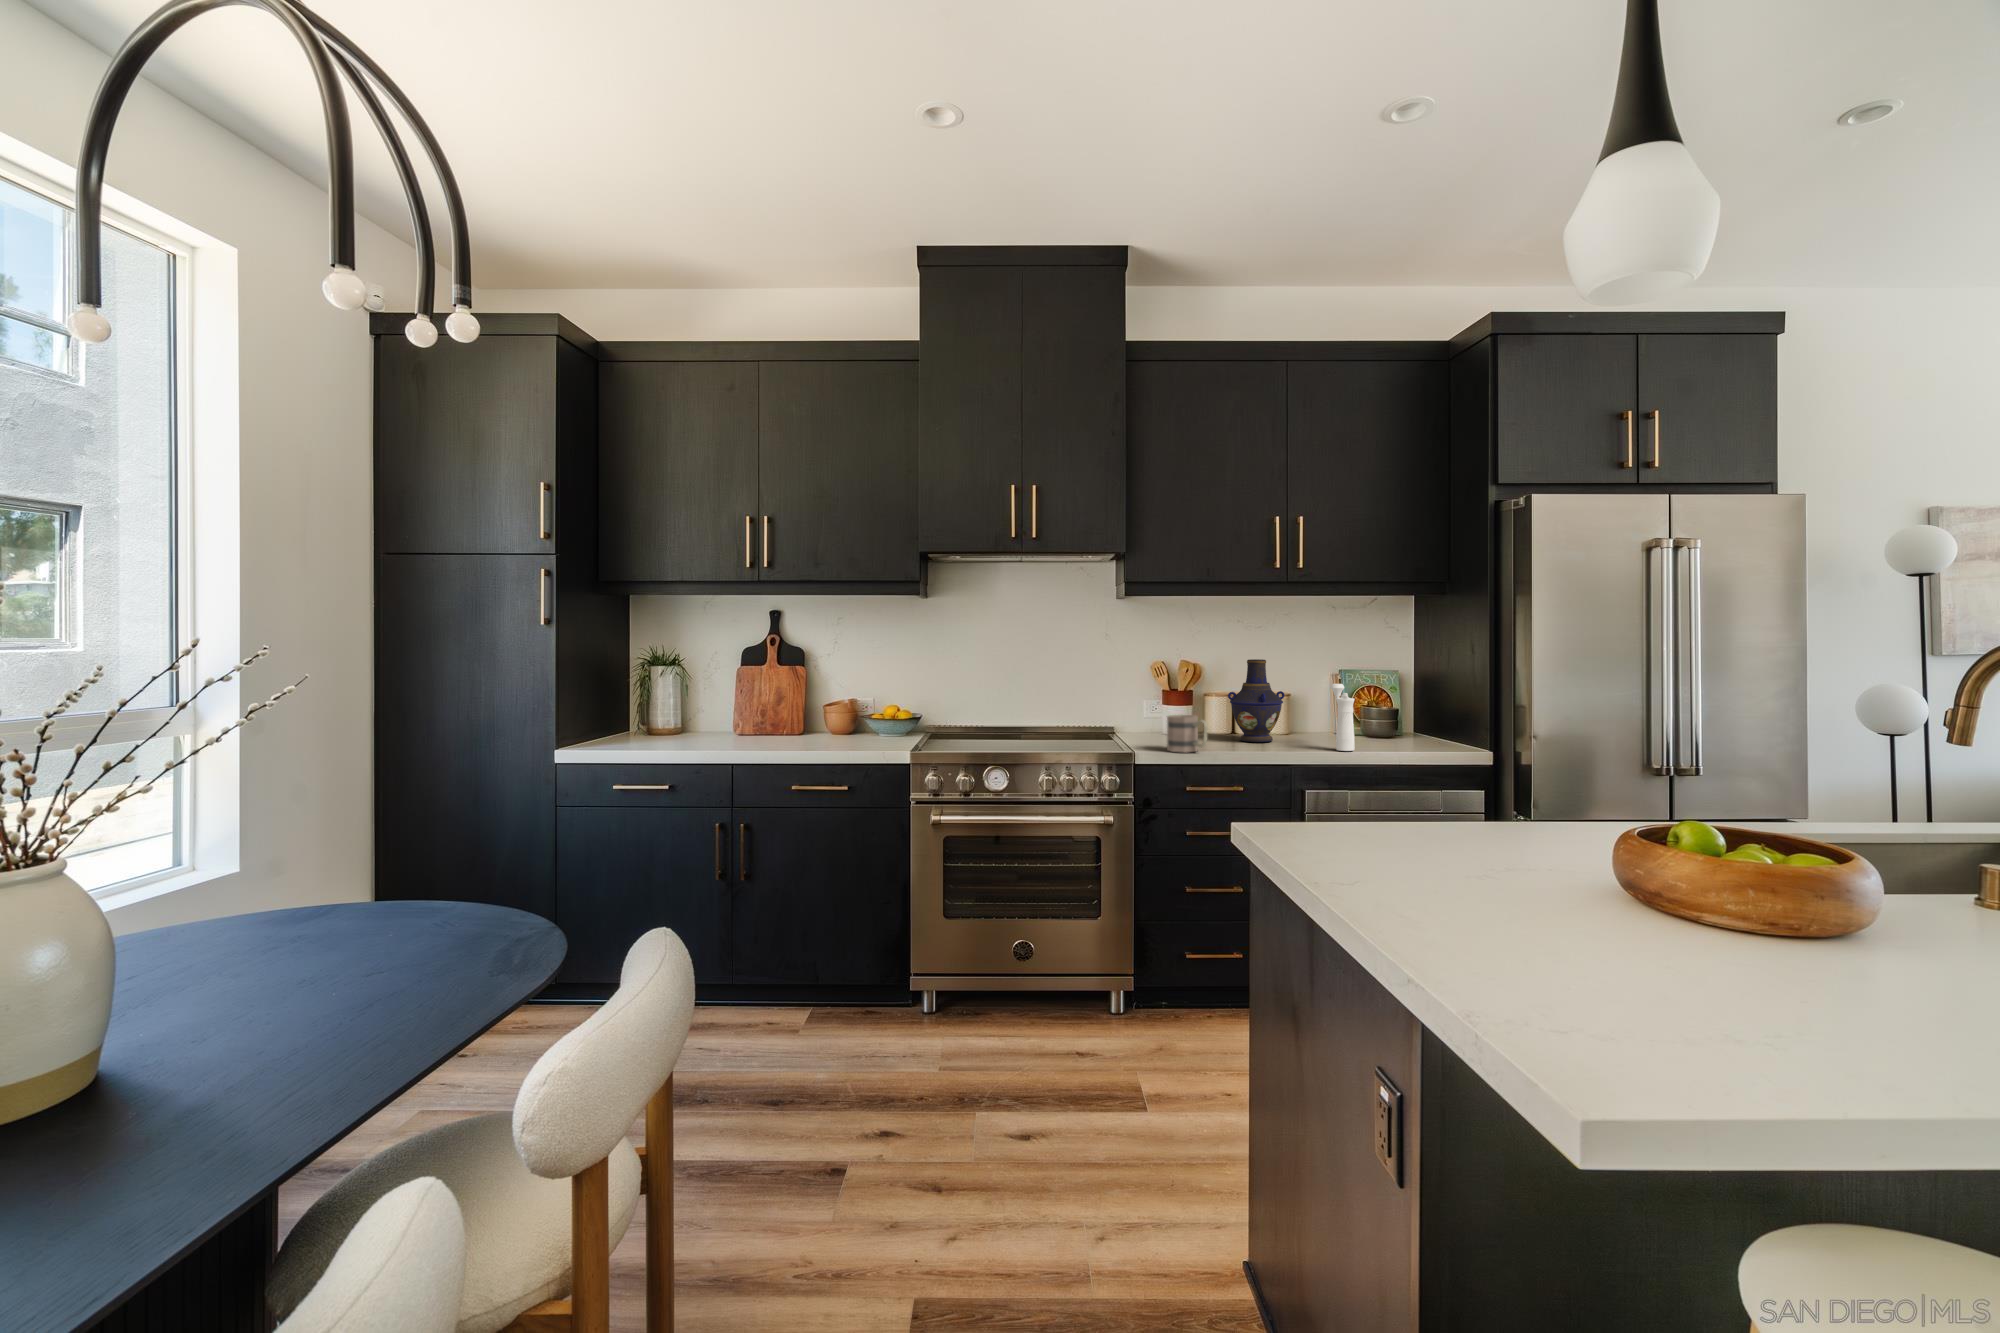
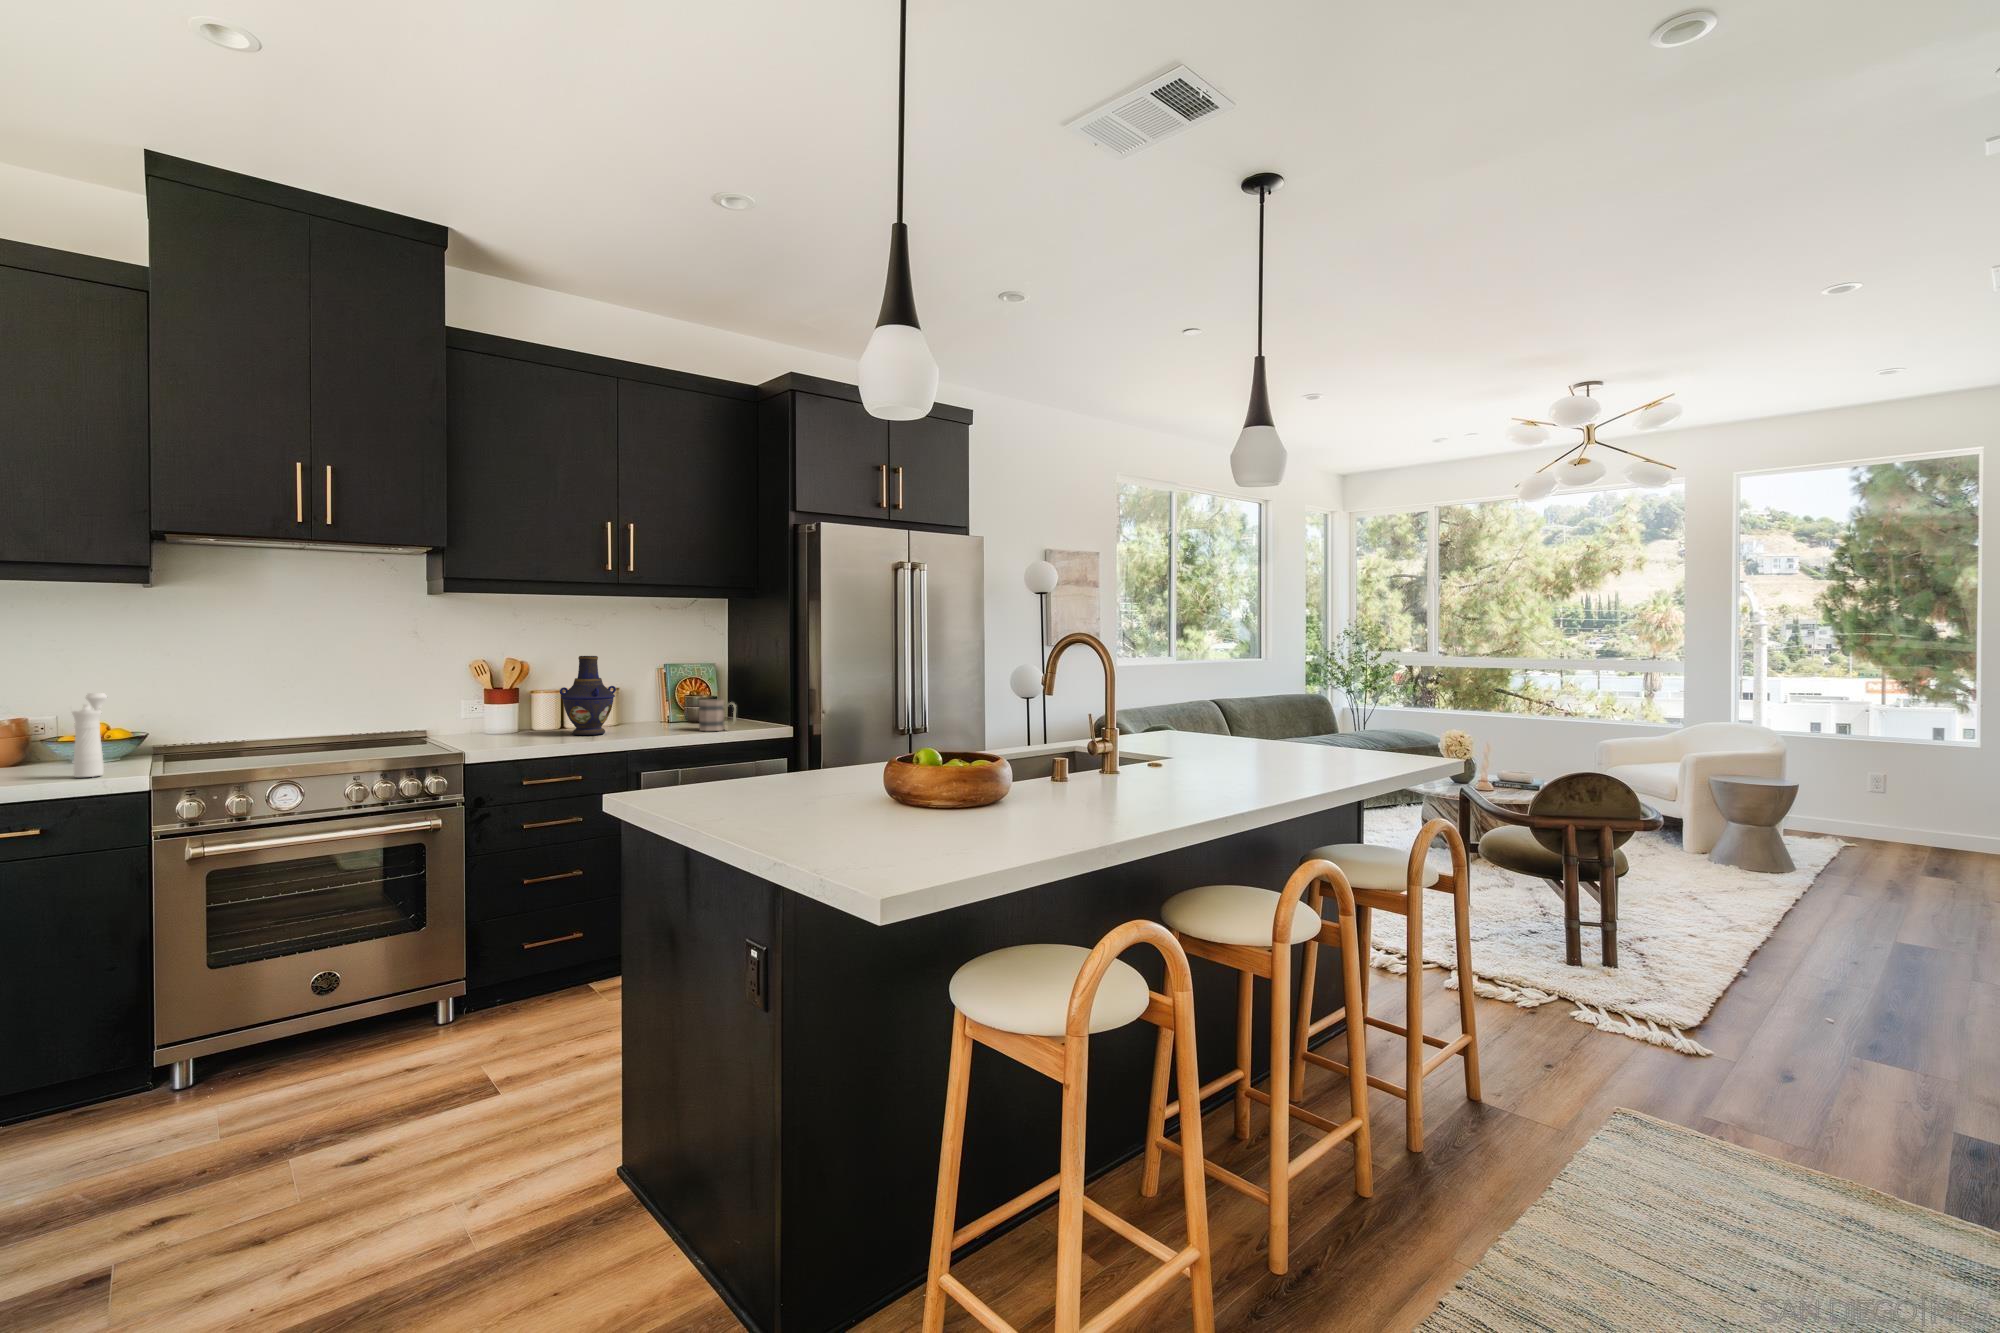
pepper mill: present [1331,684,1355,751] -> present [72,693,107,777]
mug: present [1167,715,1208,753] -> present [699,699,736,731]

